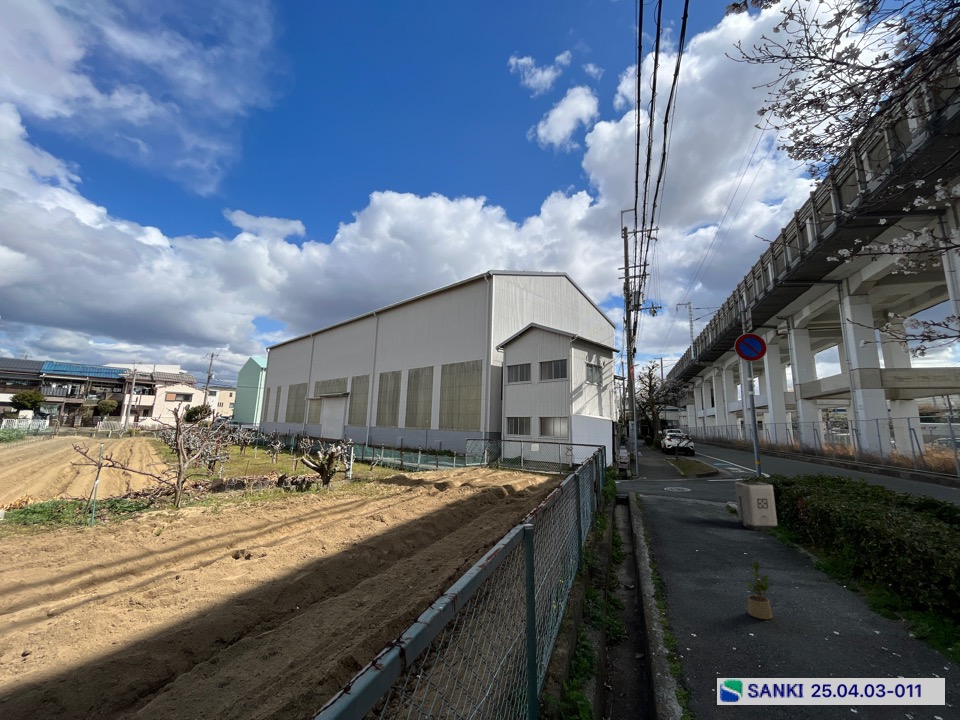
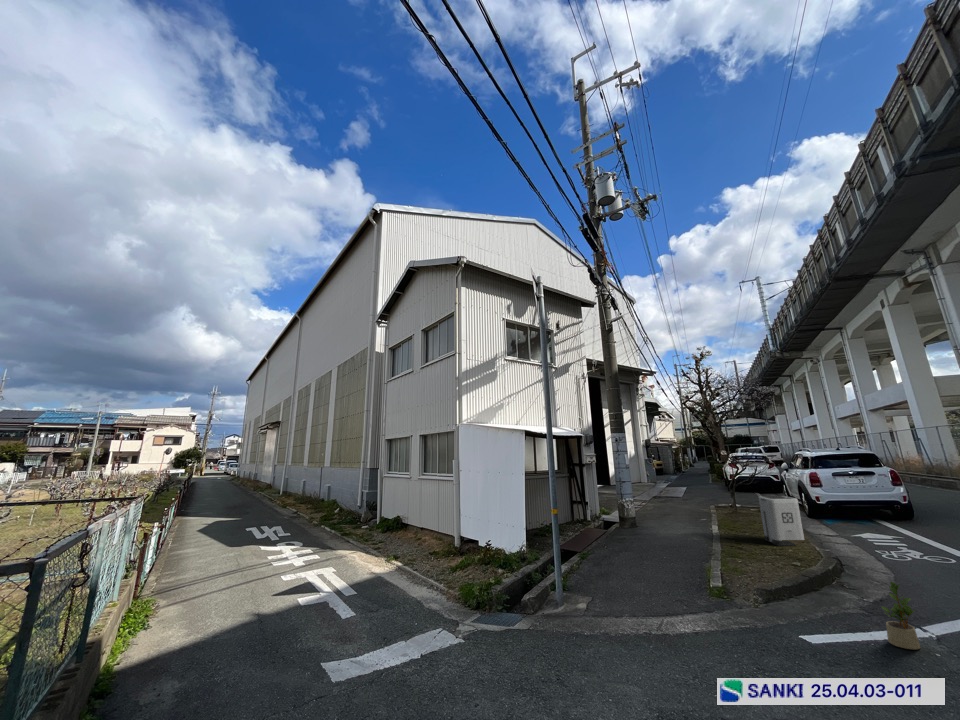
potted plant: present [746,561,772,619] -> present [882,582,920,649]

